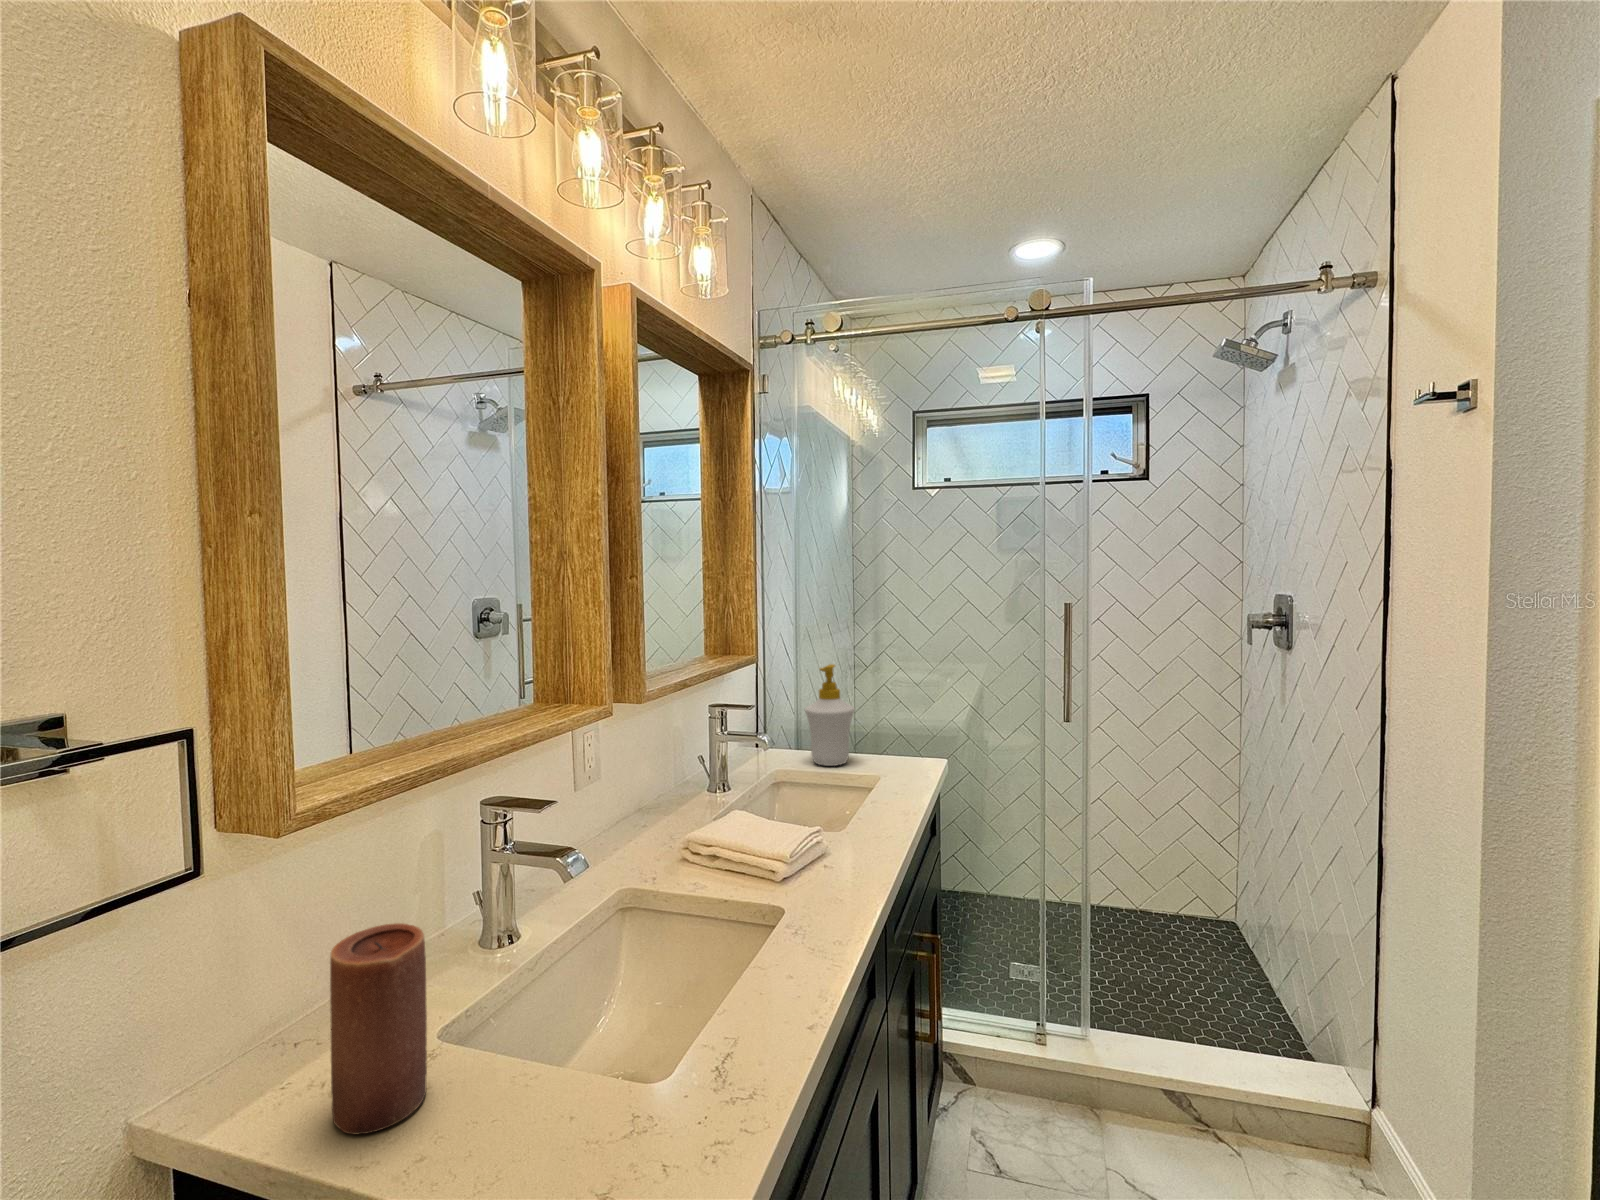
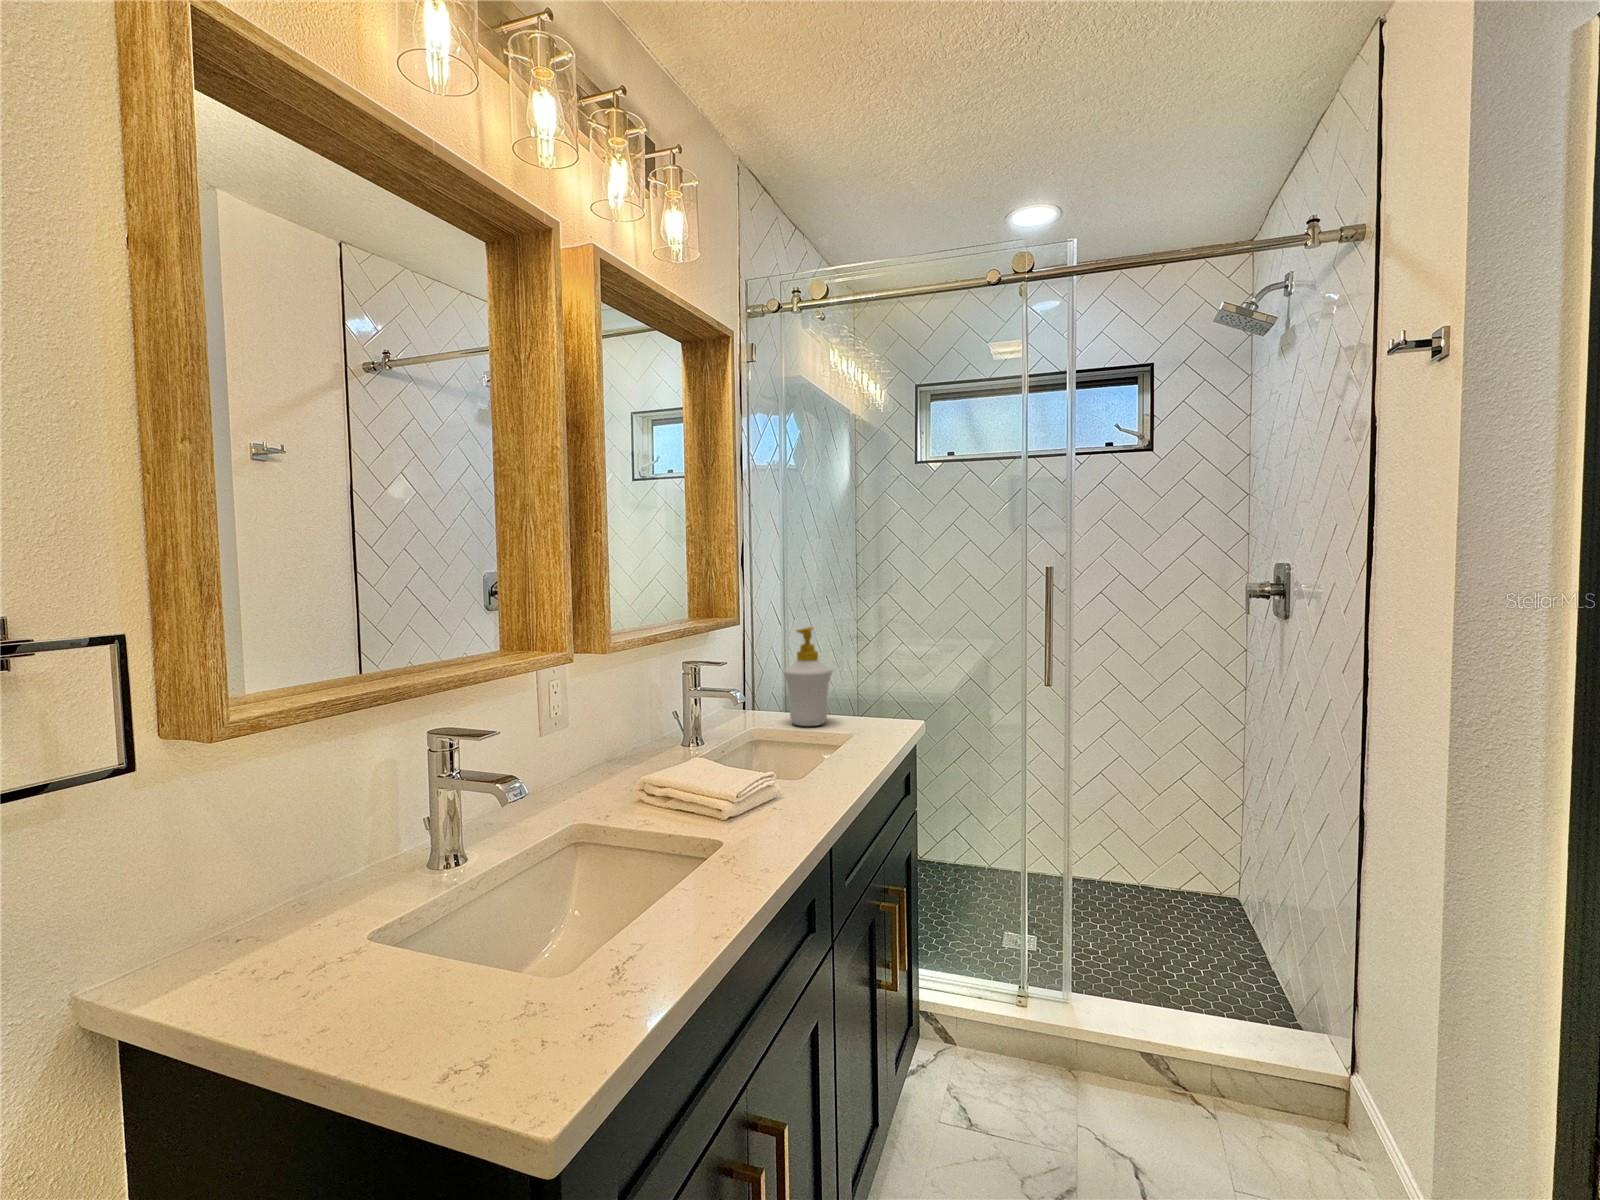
candle: present [330,923,427,1134] -> none [250,824,345,1009]

